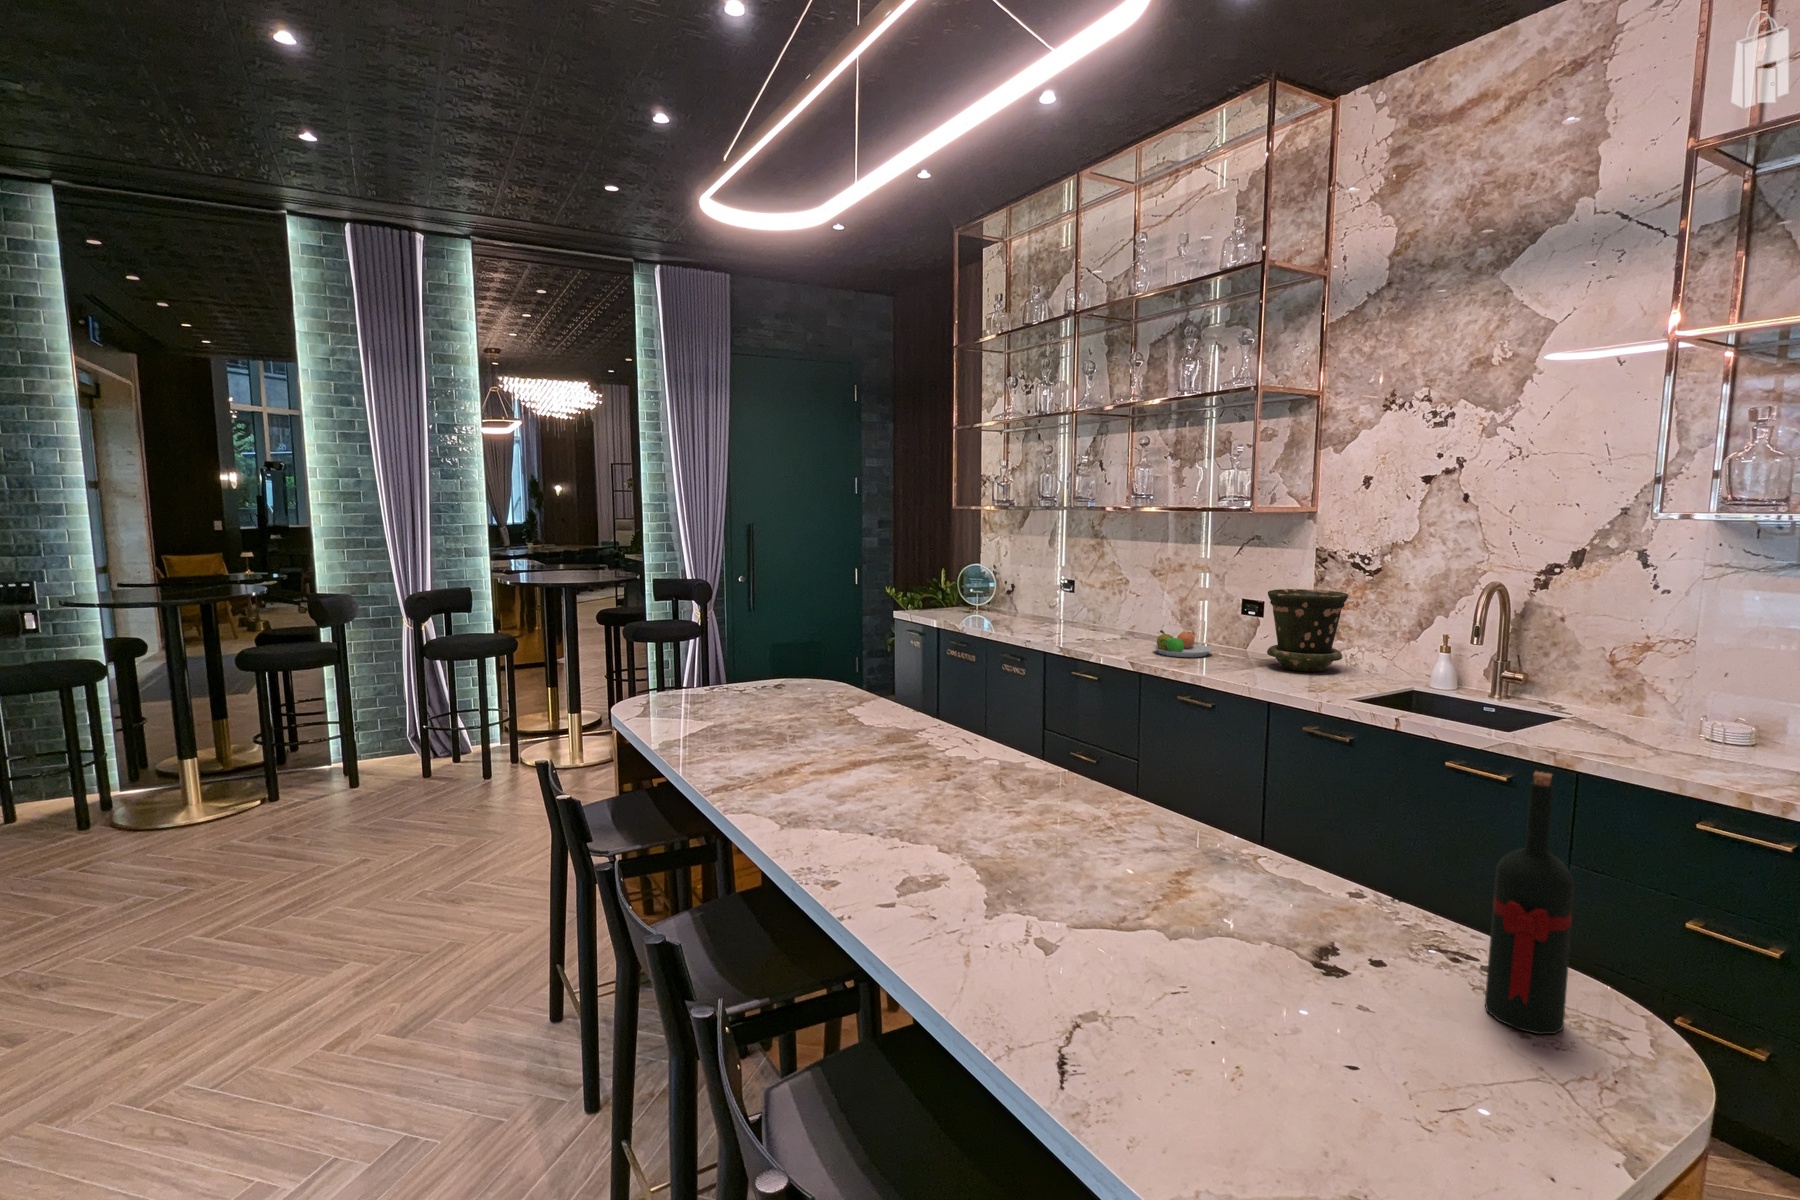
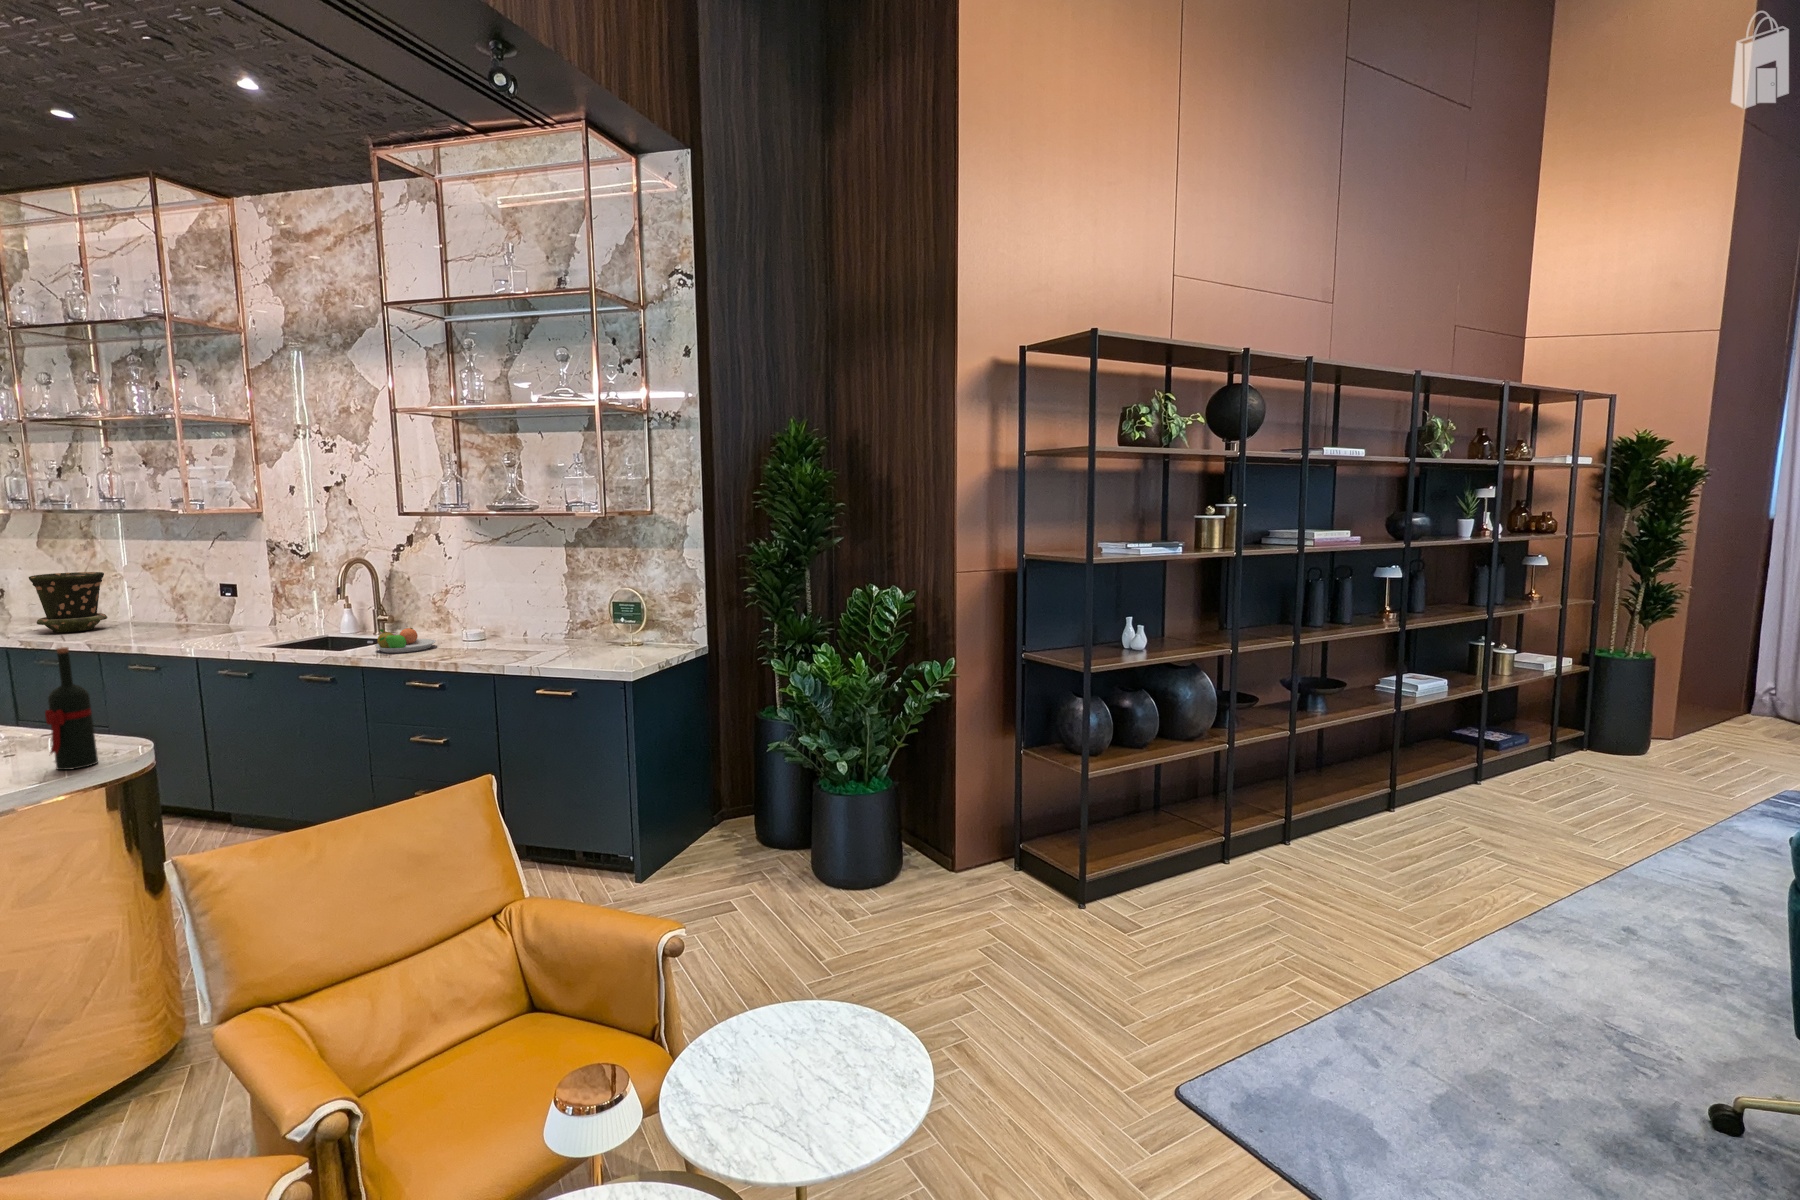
flower pot: present [1267,589,1348,672] -> present [29,572,107,633]
fruit bowl: present [1153,630,1213,657] -> present [375,628,436,653]

